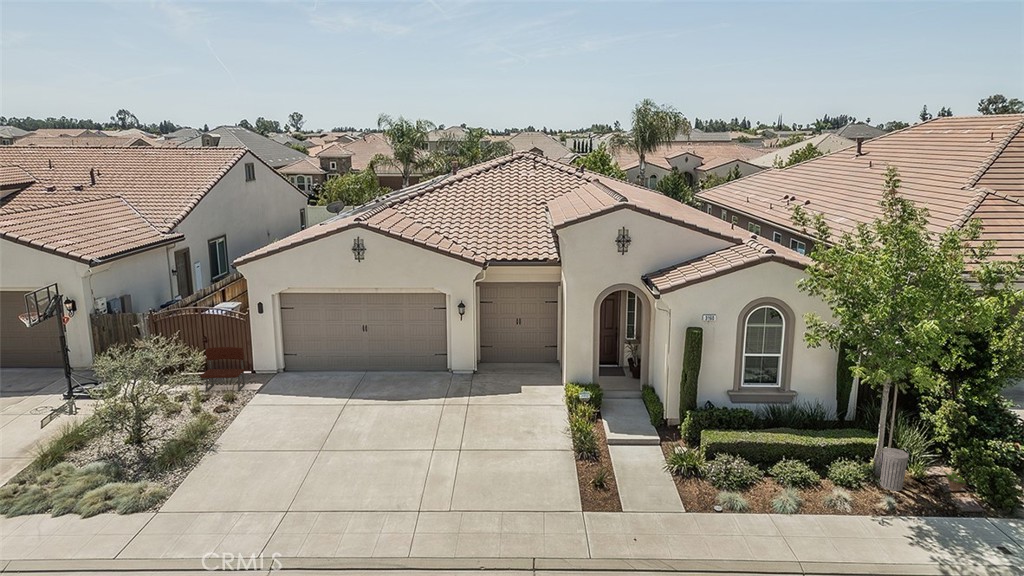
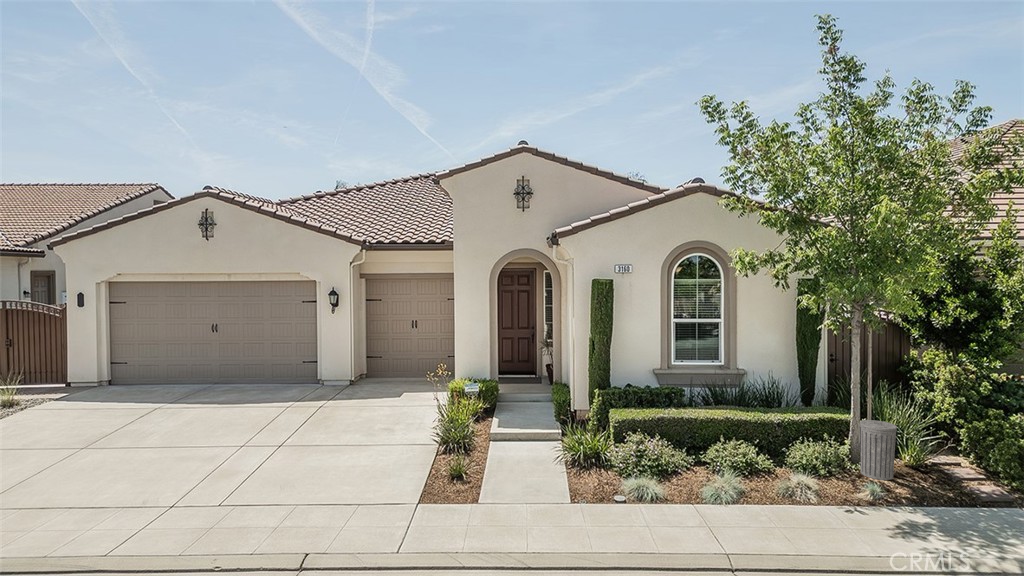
bench: present [200,347,245,391] -> none [33,341,94,393]
decorative plant: present [943,471,966,491] -> none [946,451,994,480]

